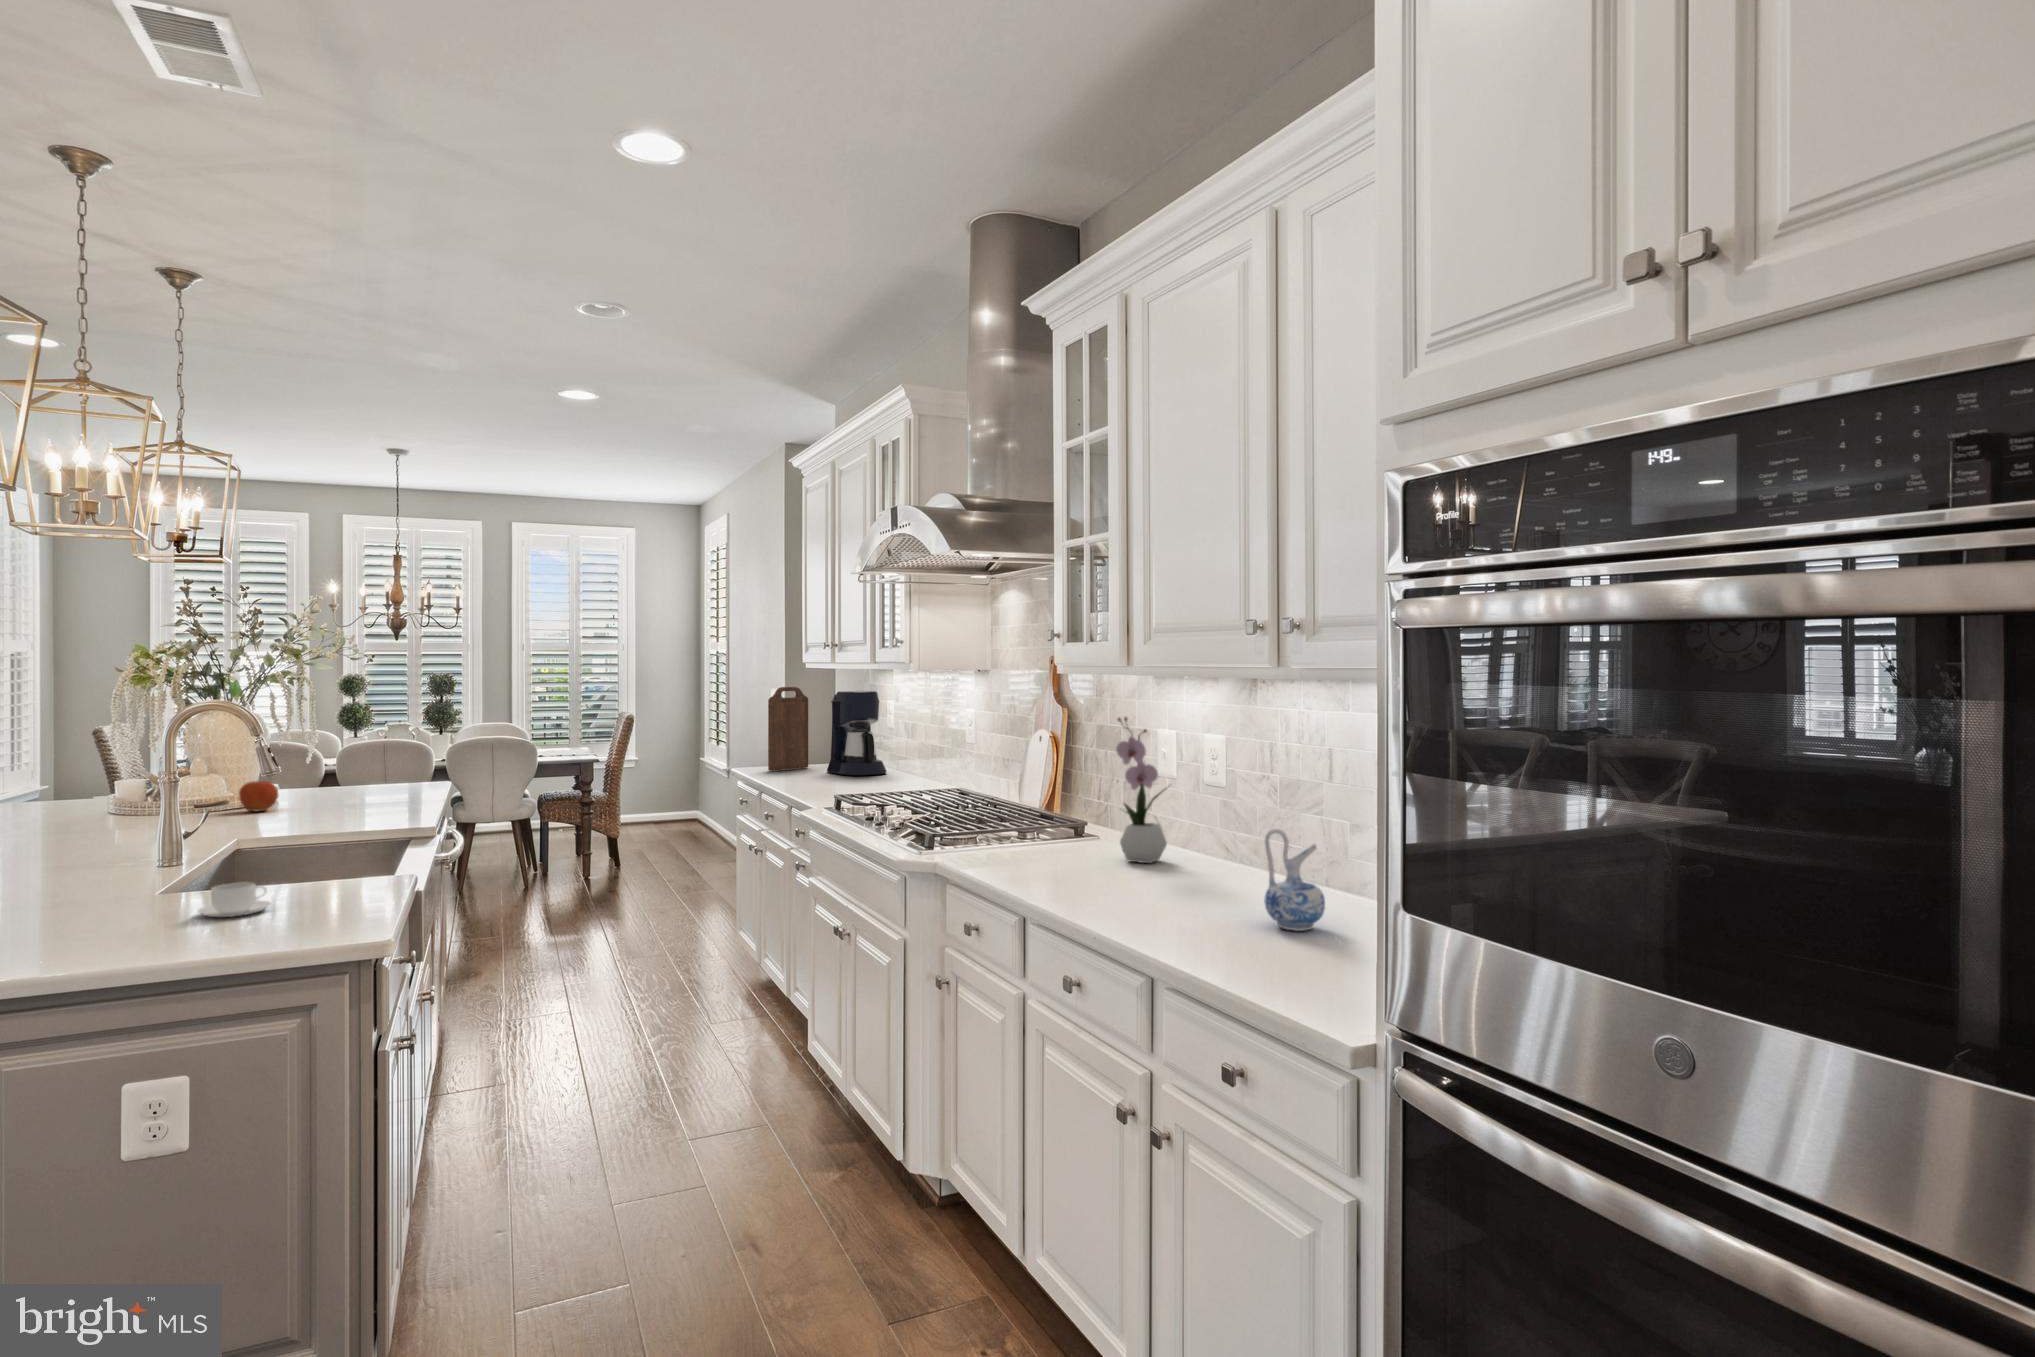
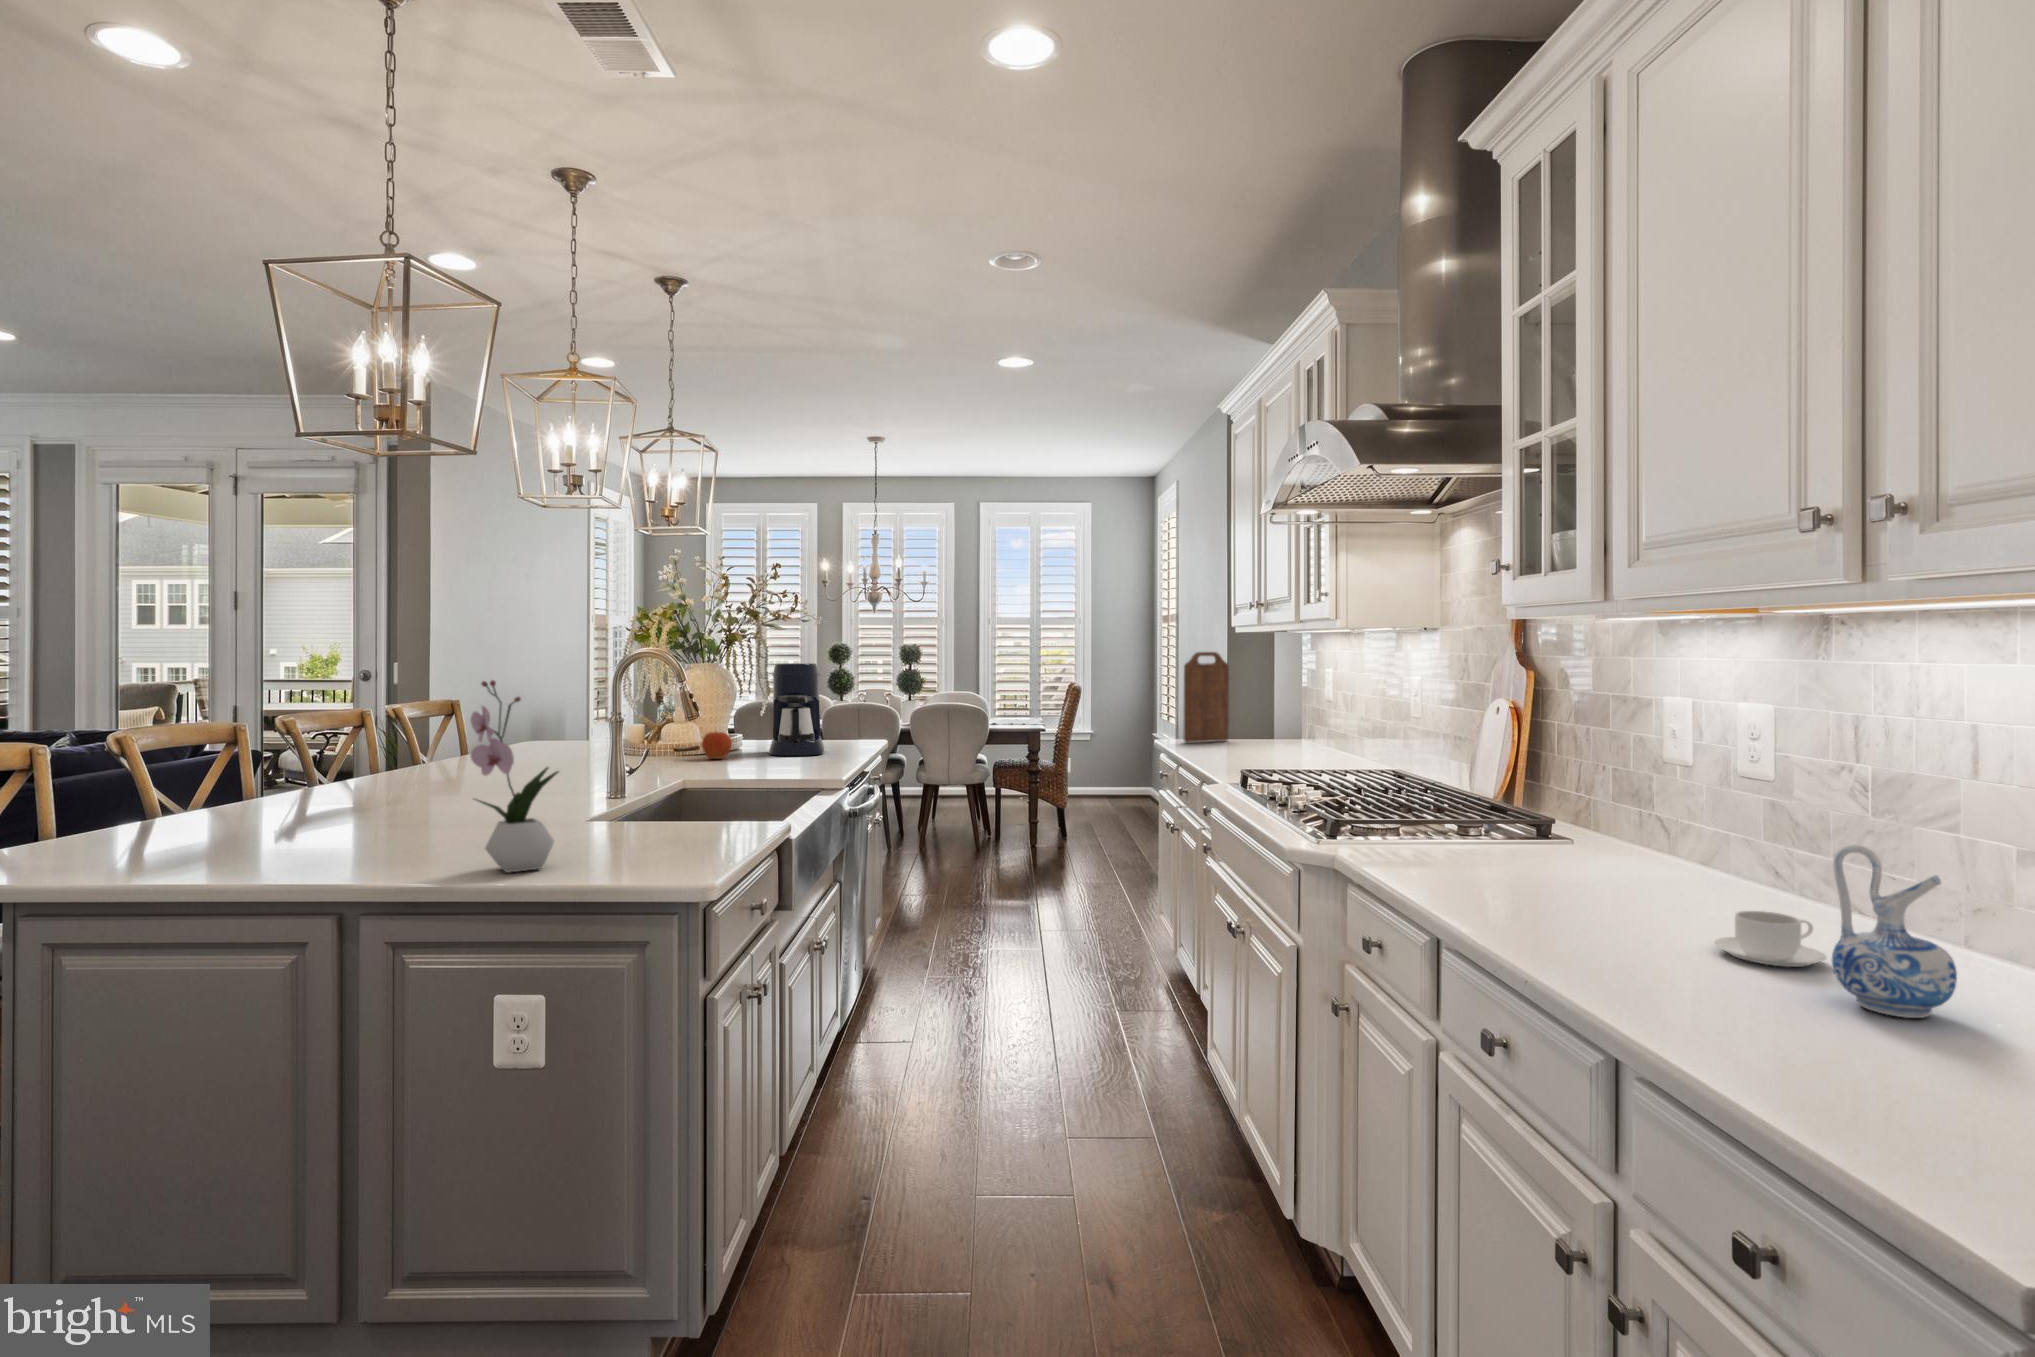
coffee maker: present [827,691,887,775] -> present [769,663,824,756]
flower arrangement: present [1116,717,1167,863] -> present [470,680,558,873]
coffee cup: present [197,882,271,917] -> present [1714,911,1827,967]

